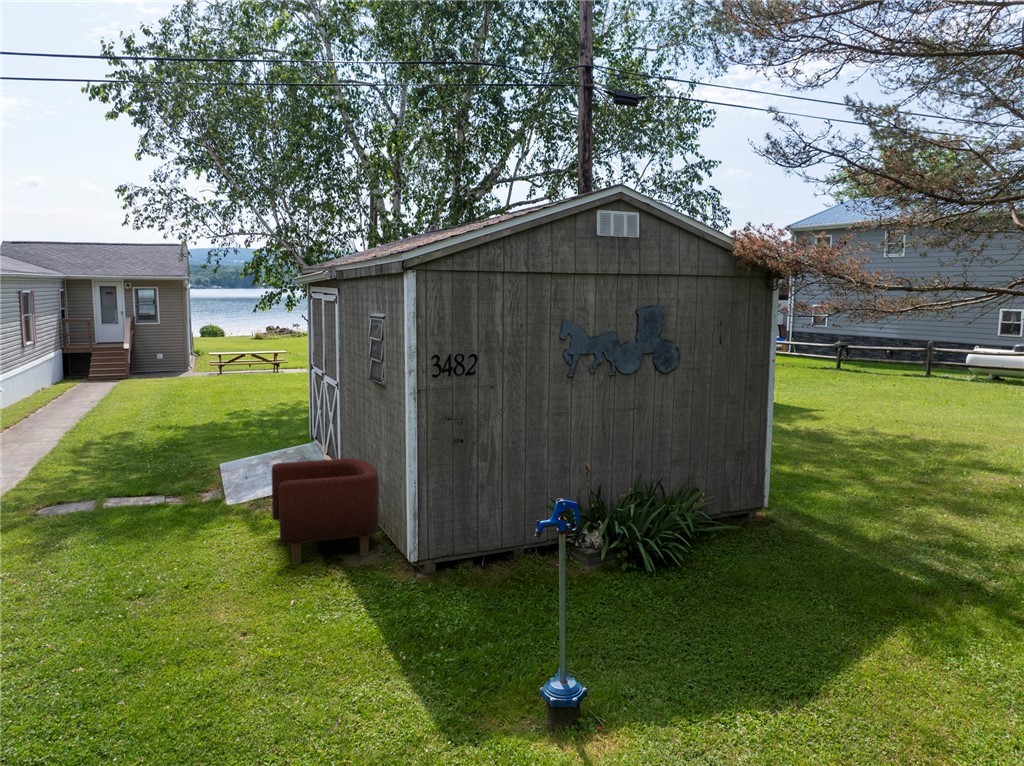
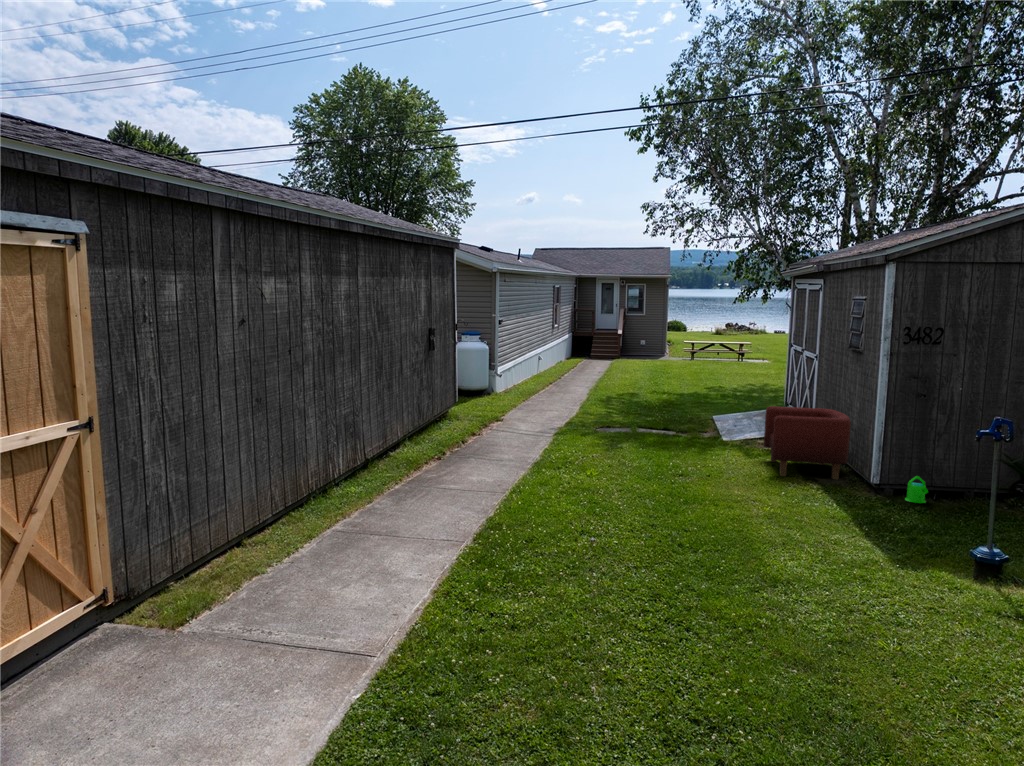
watering can: none [446,544,471,579] -> present [905,476,928,503]

